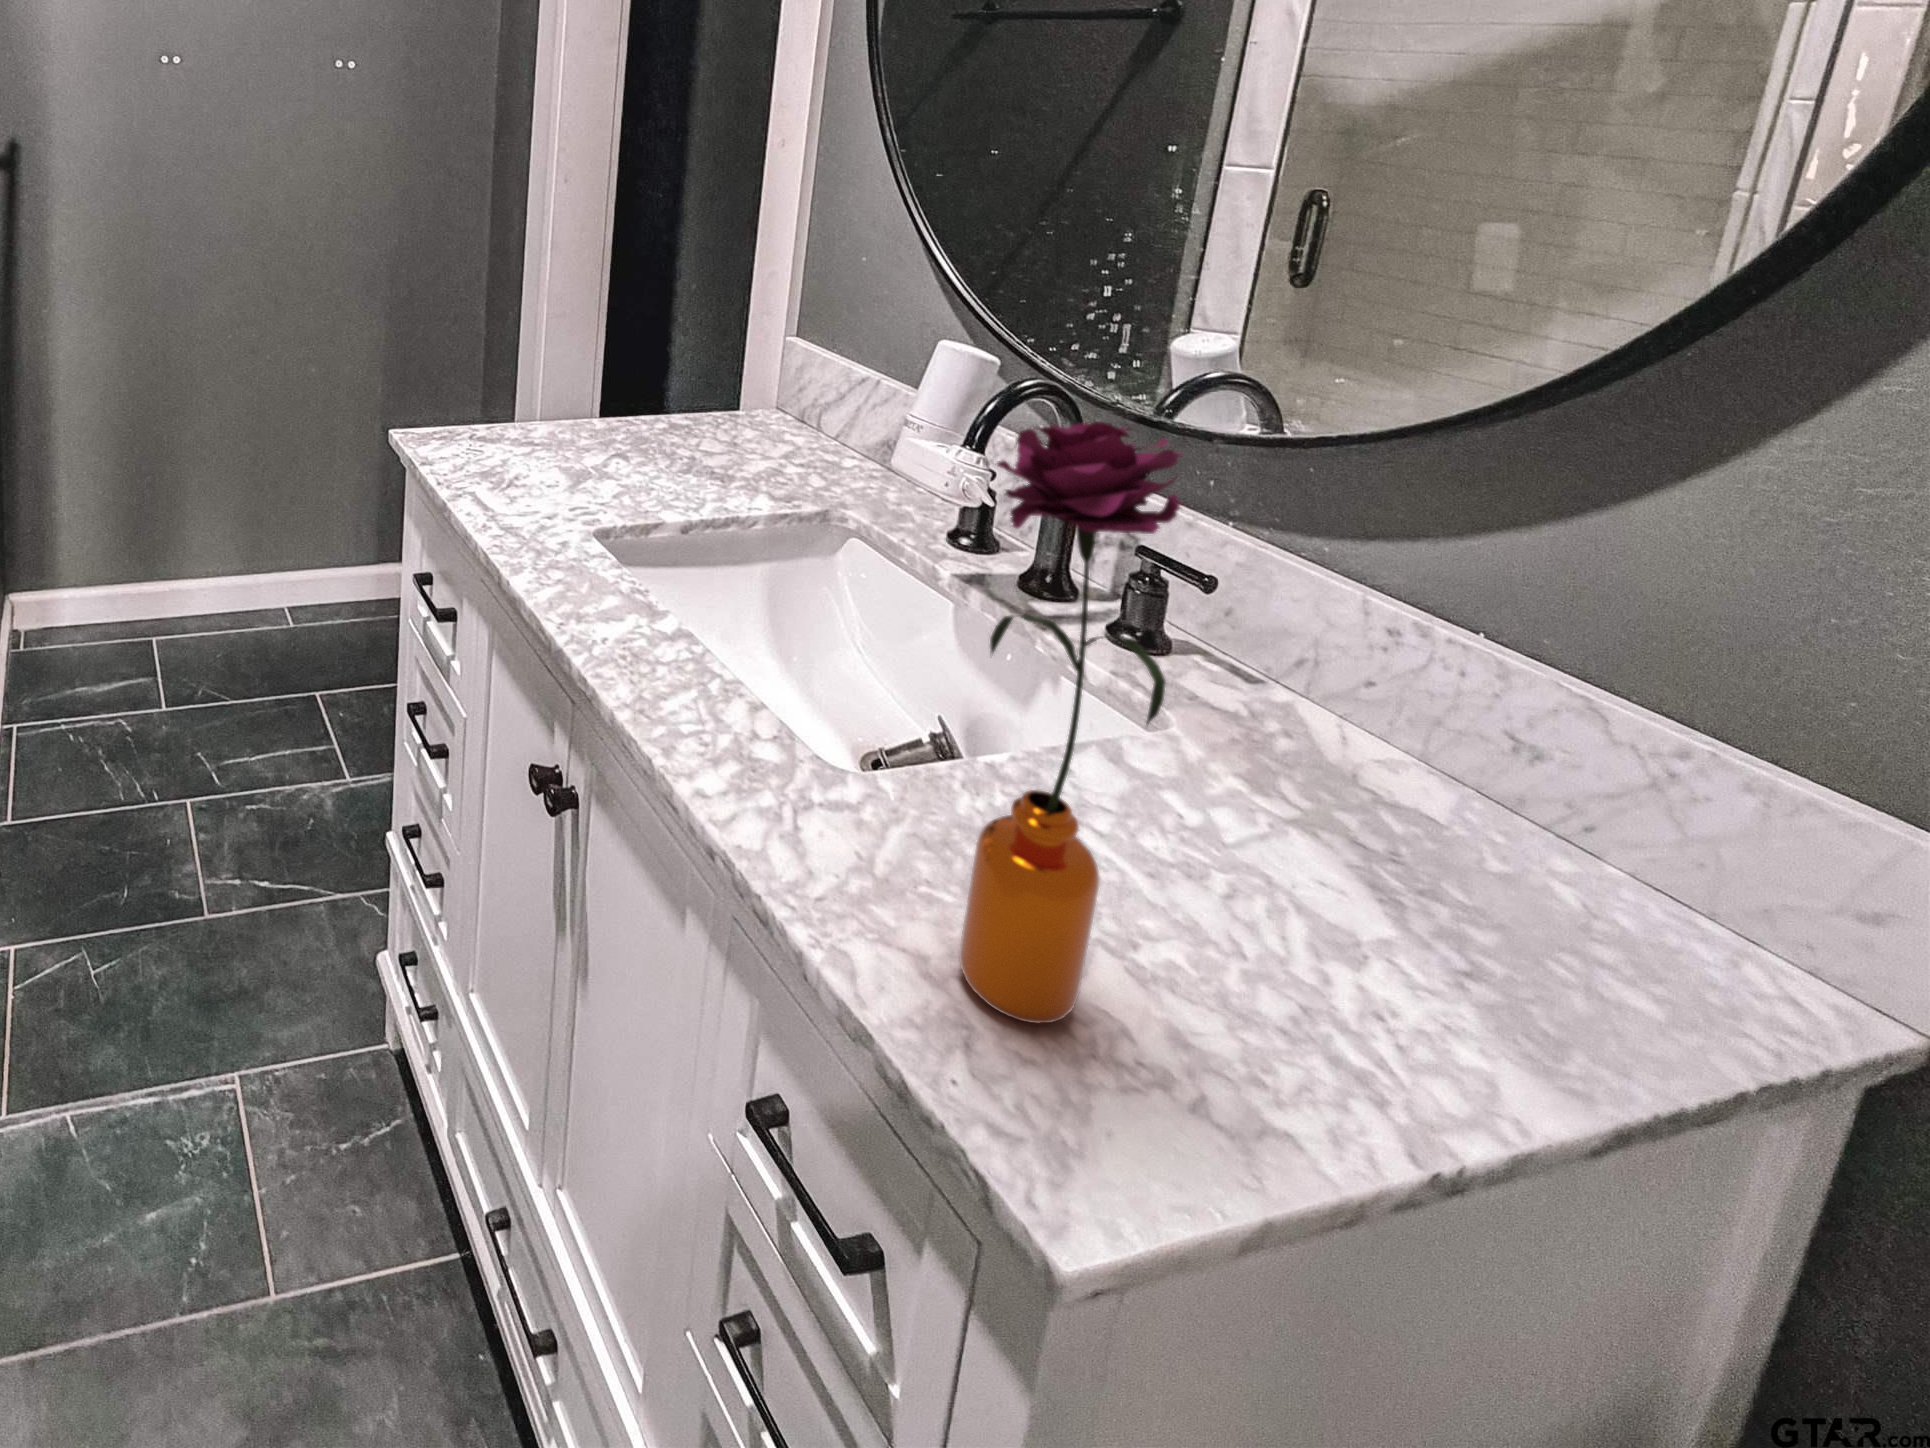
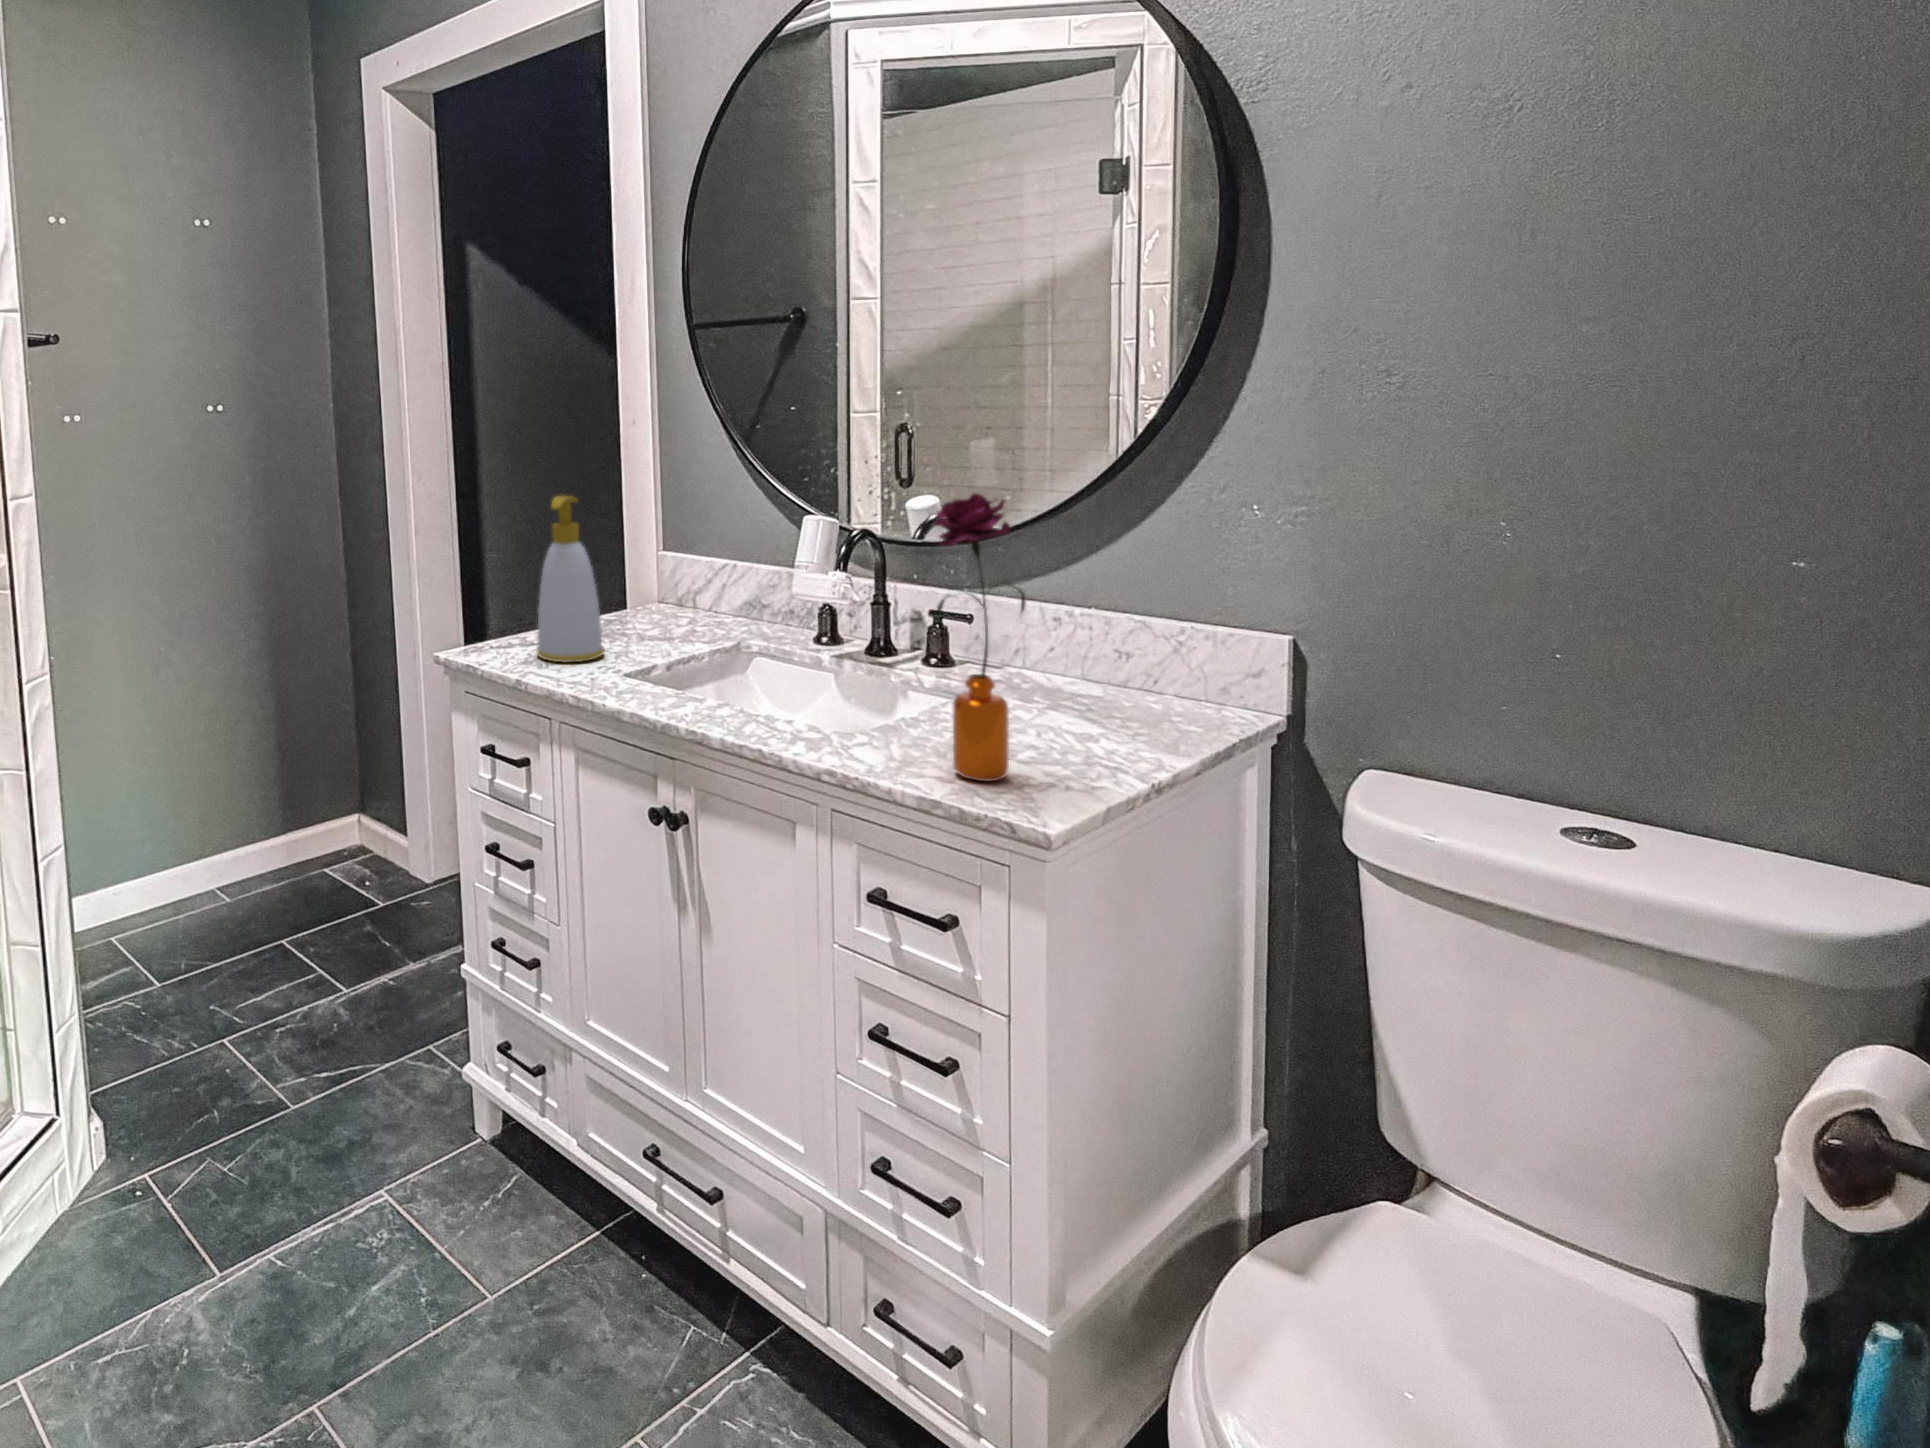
soap bottle: none [506,240,607,490] -> present [537,496,604,662]

